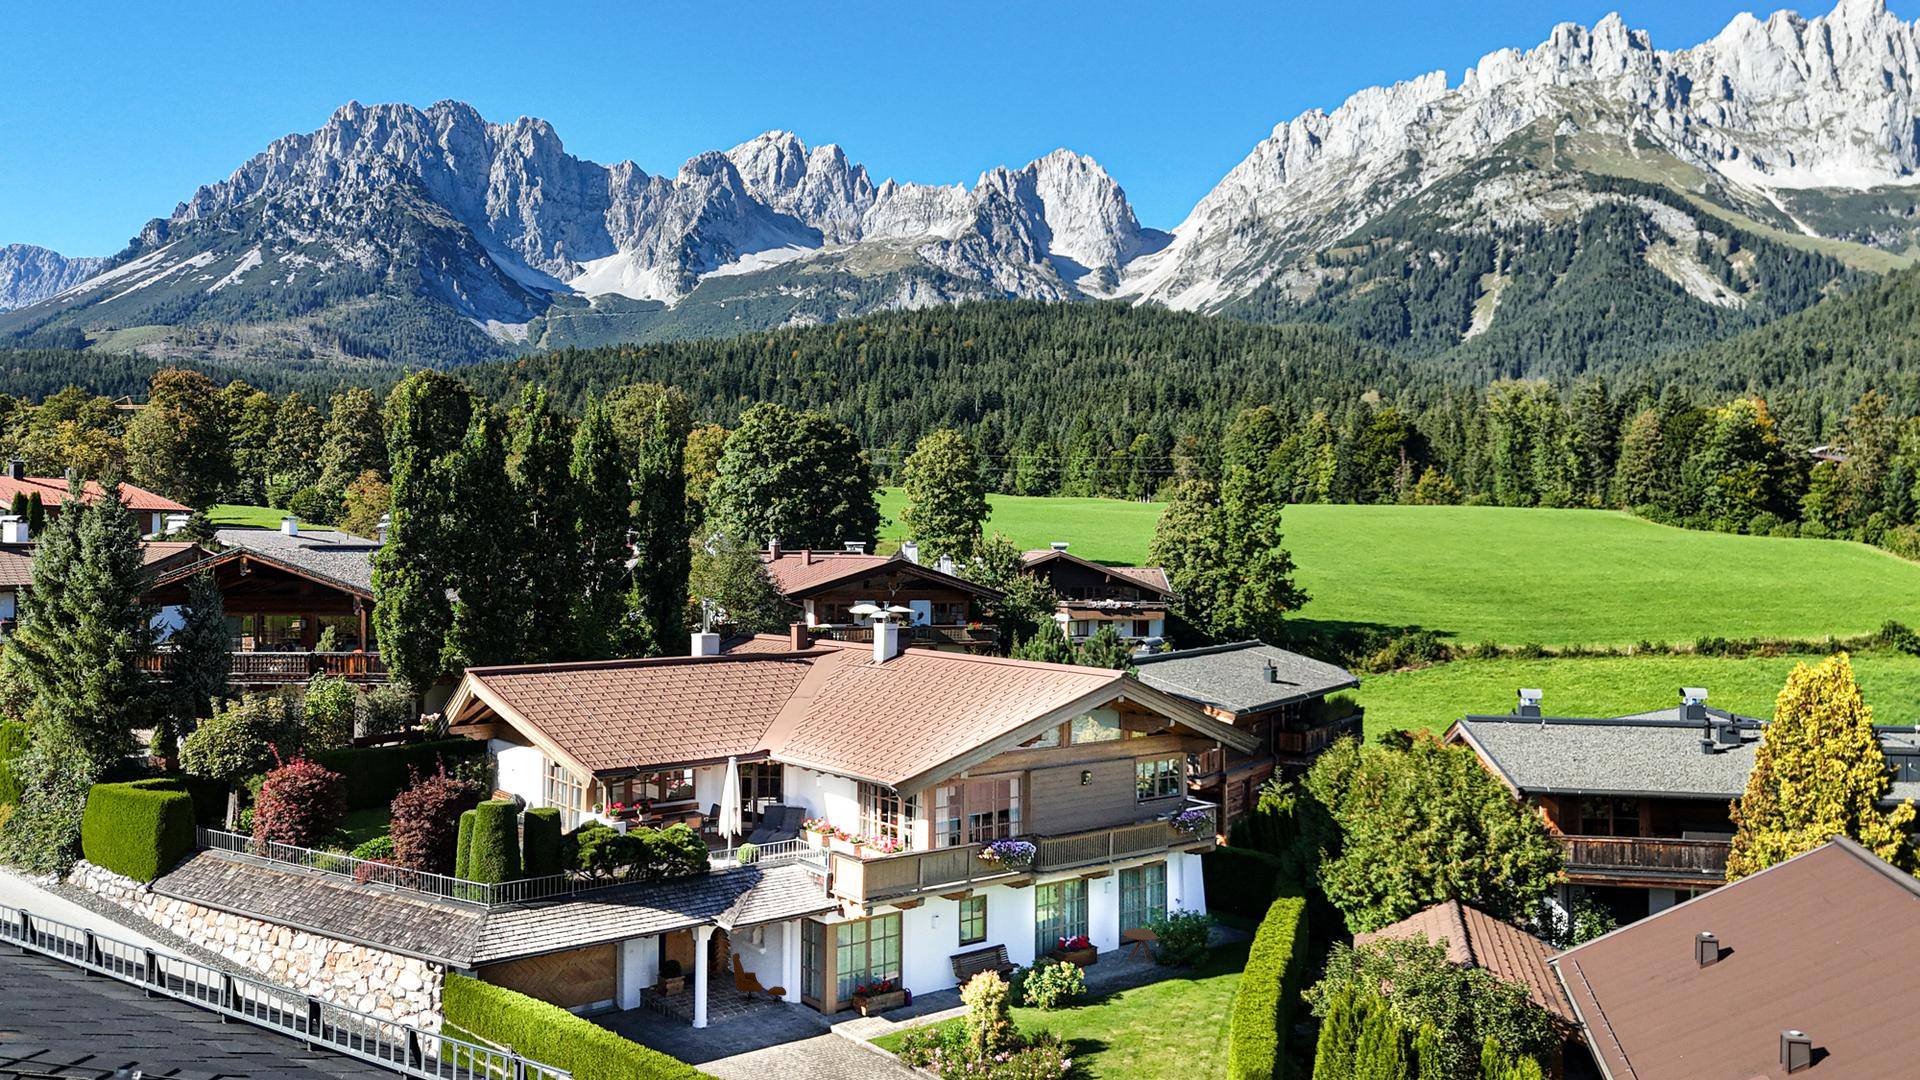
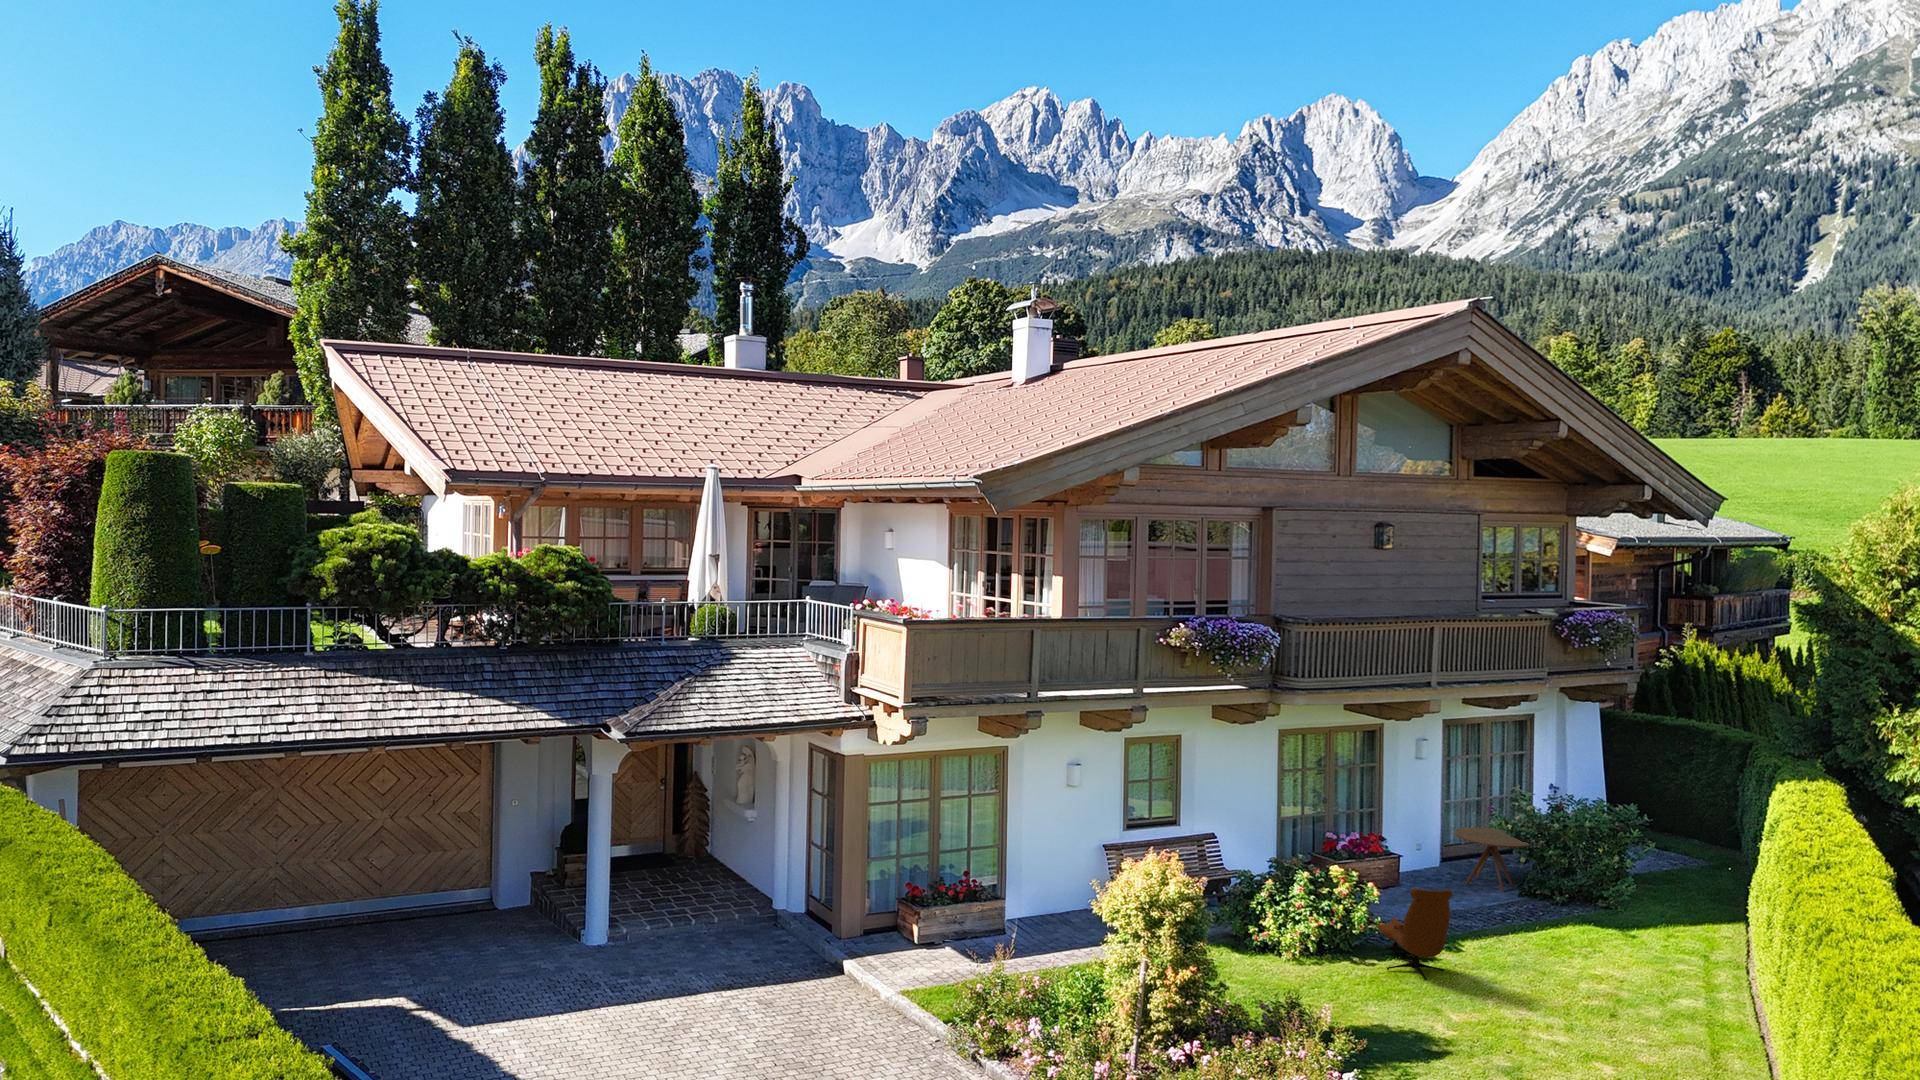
lounge chair: present [732,953,787,1005] -> present [1376,888,1452,980]

